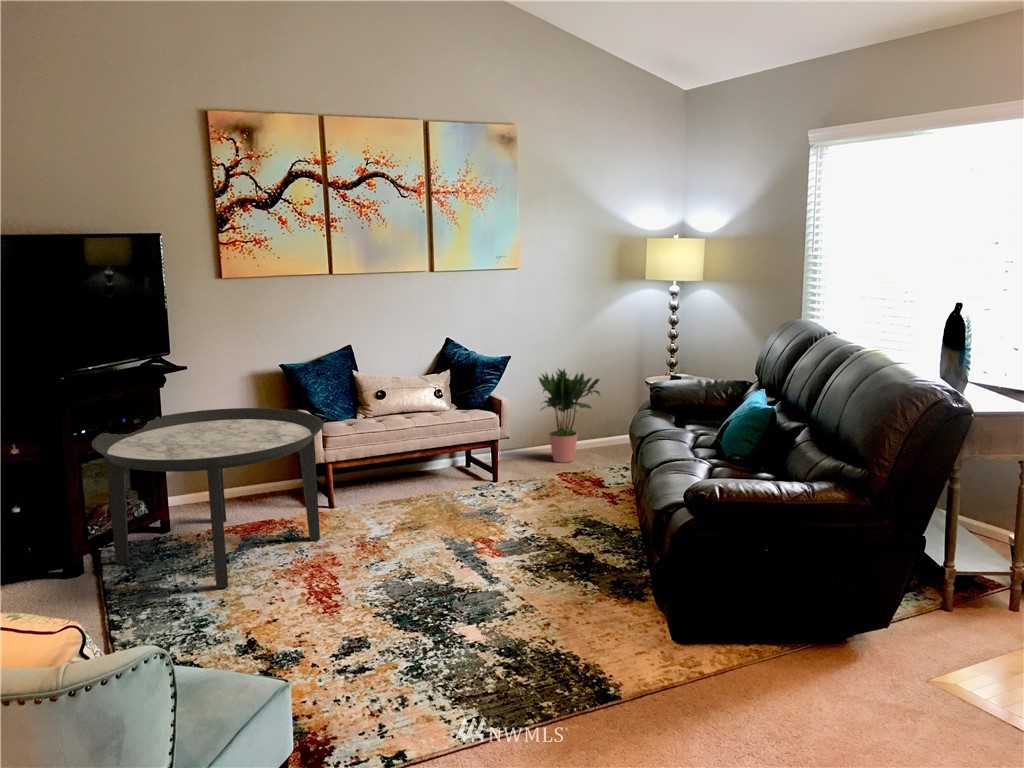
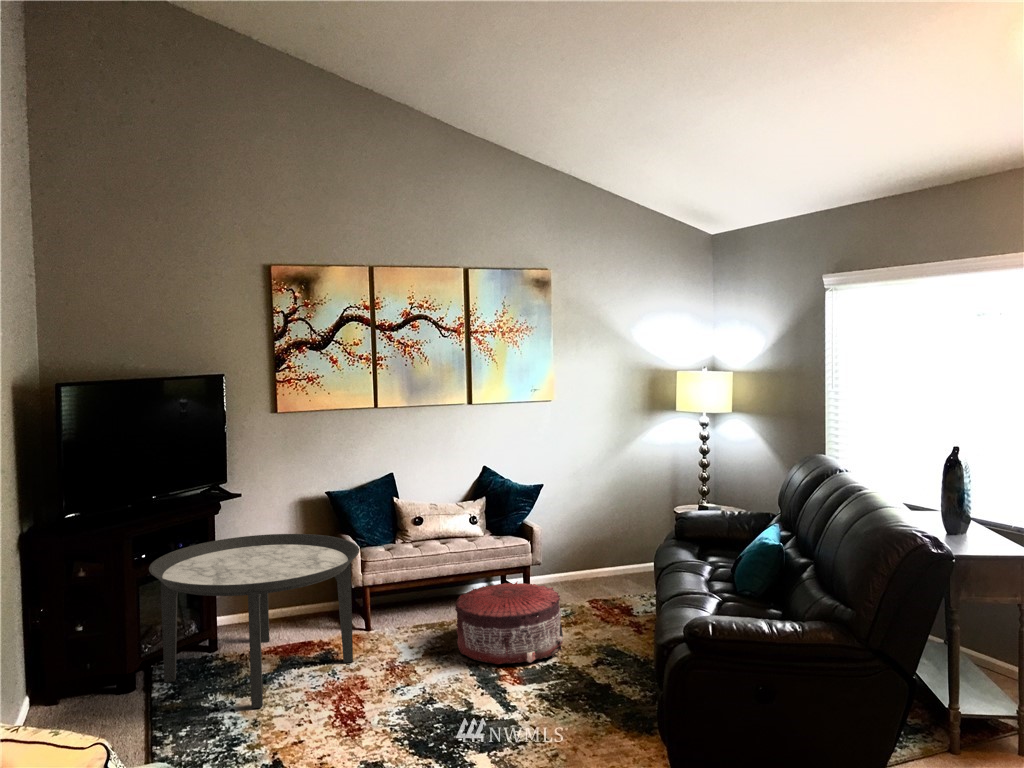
potted plant: present [538,369,600,463] -> none [569,492,635,589]
pouf: none [426,454,539,538] -> present [455,582,563,664]

